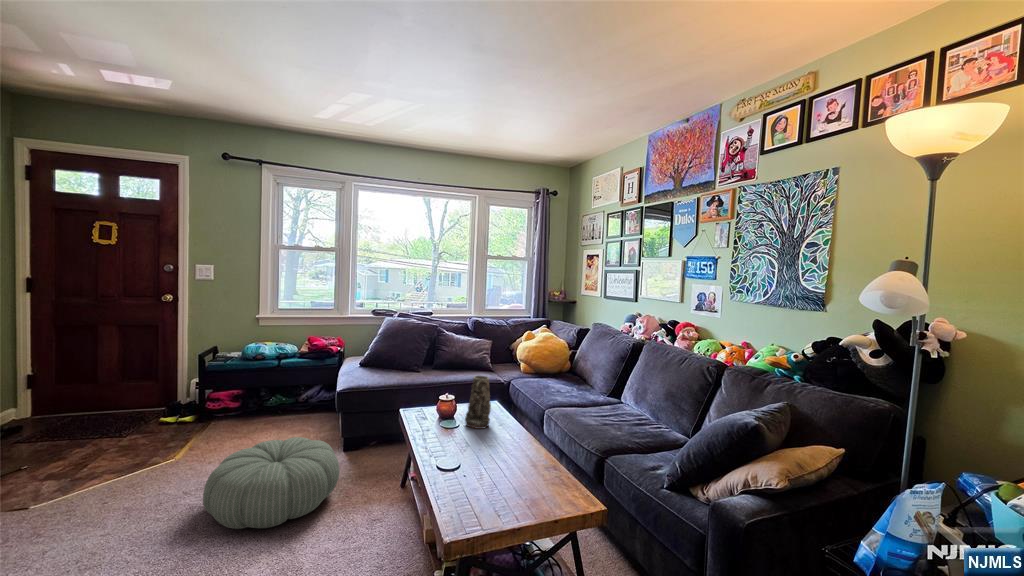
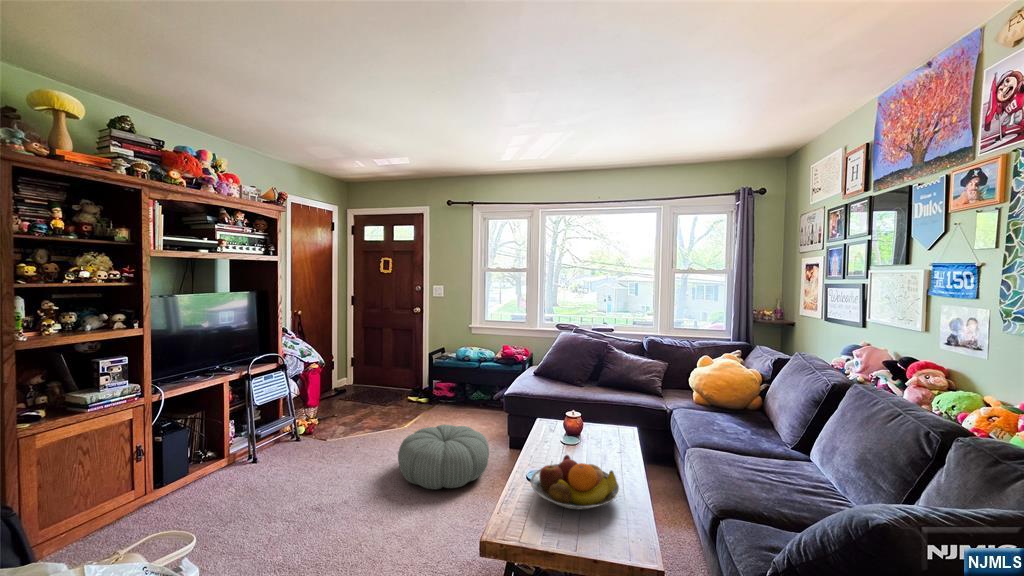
vase: present [465,375,491,429] -> none [580,395,606,449]
fruit bowl: none [463,439,553,492] -> present [531,455,620,509]

